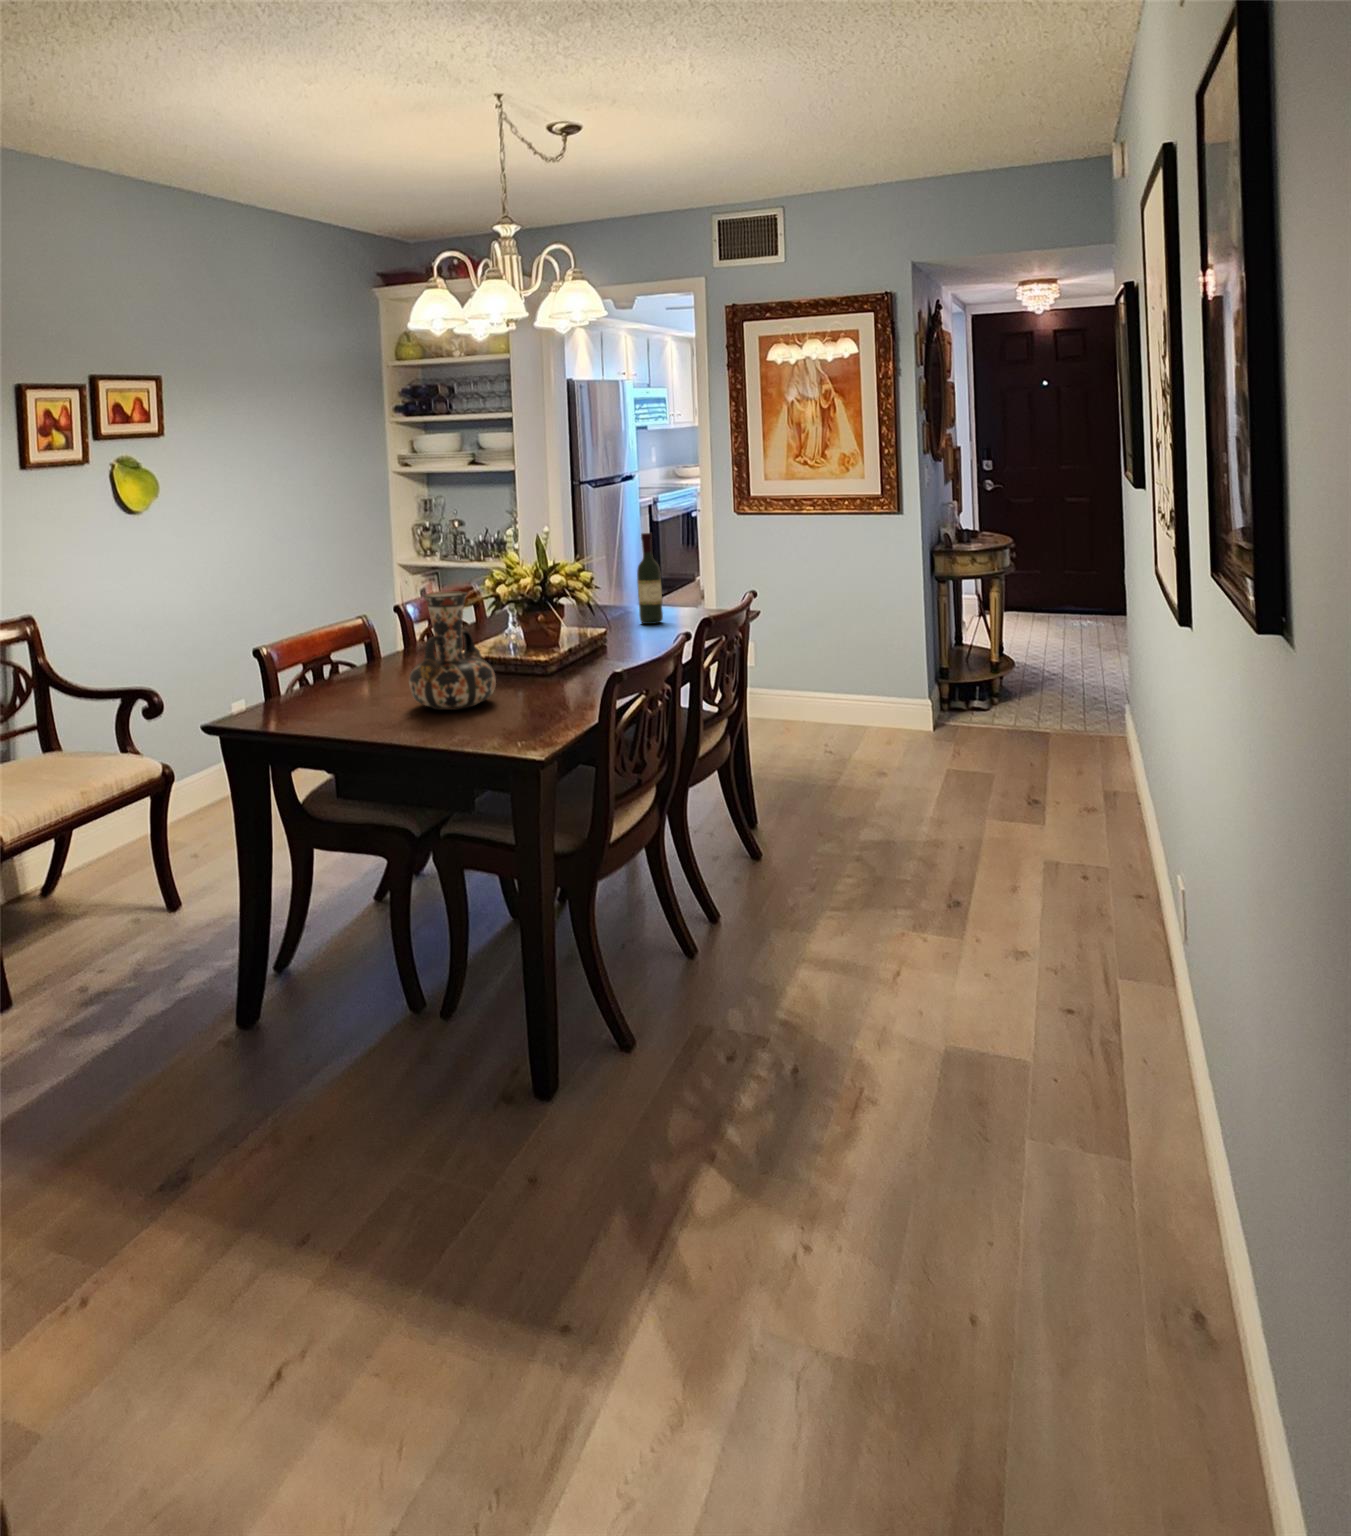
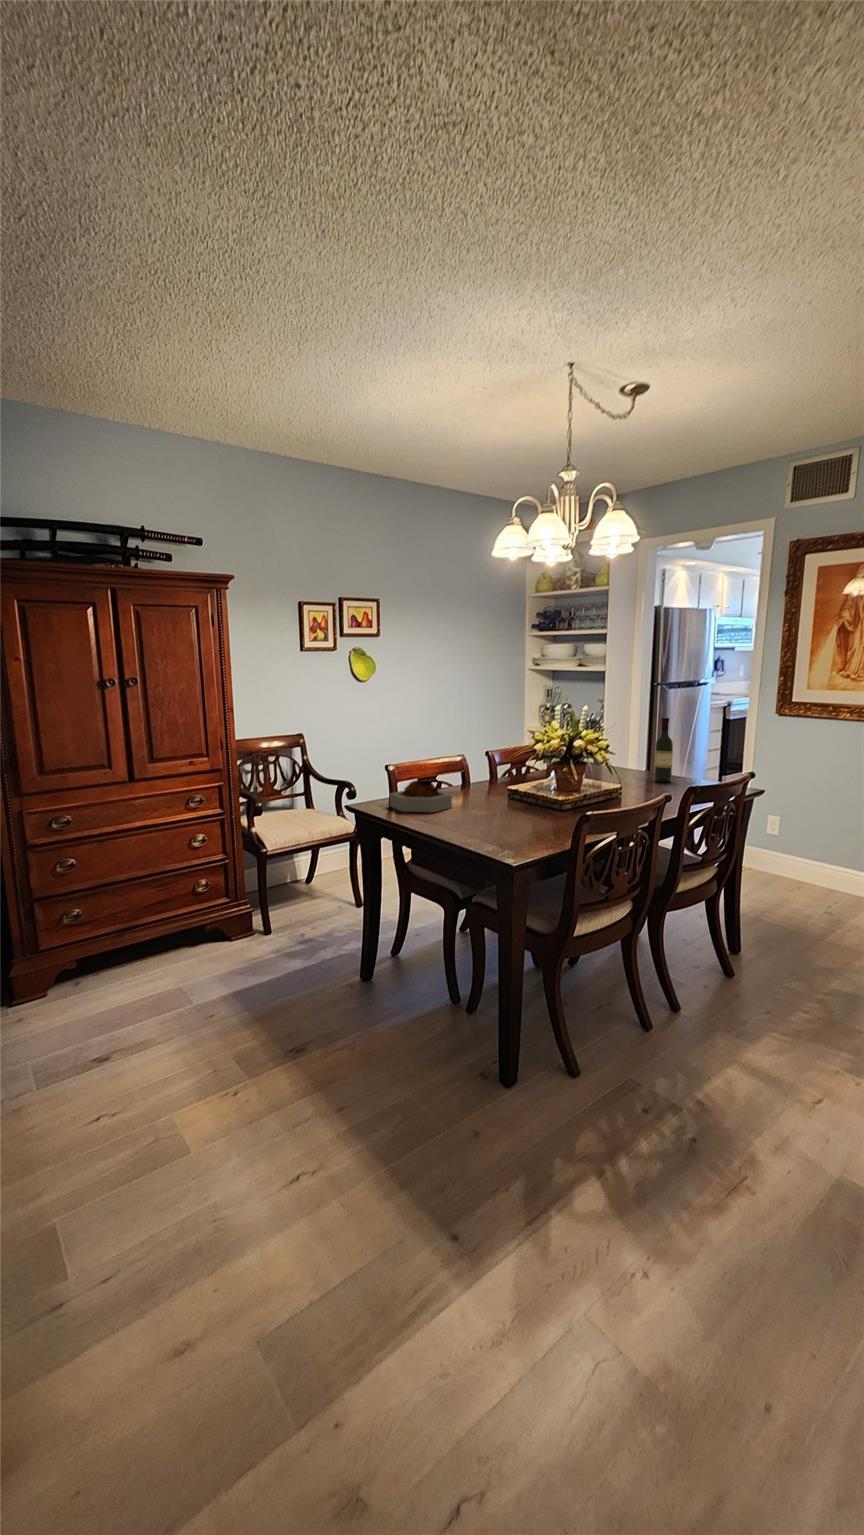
decorative vase: present [409,591,496,710] -> none [465,743,522,821]
decorative bowl: none [279,658,382,713] -> present [390,780,452,812]

